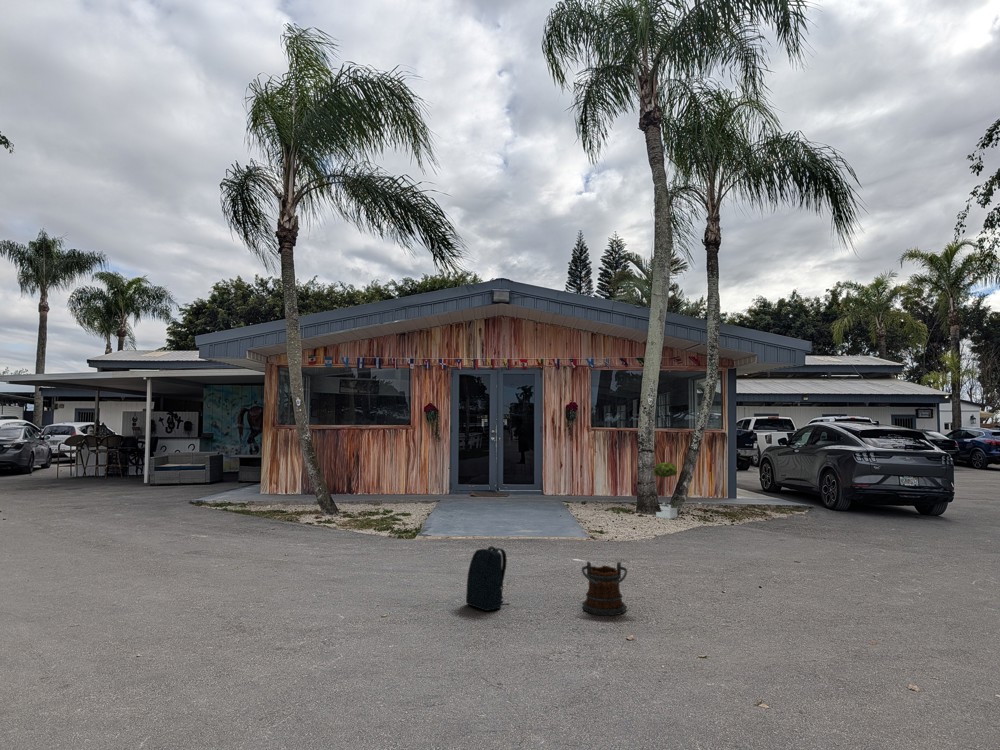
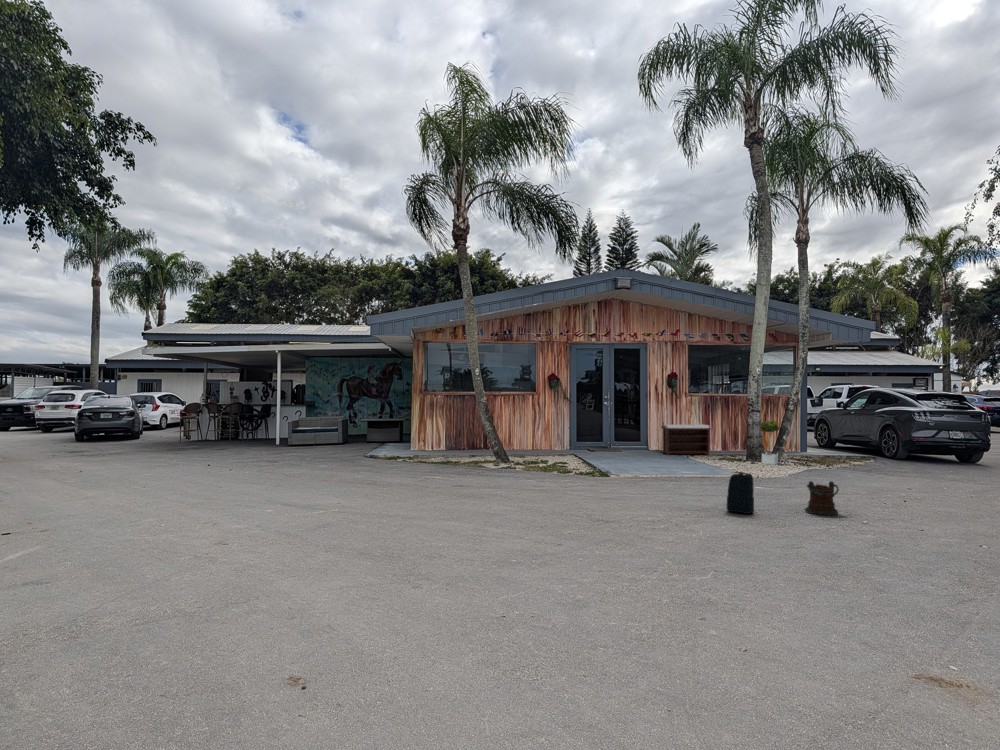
bench: none [558,465,615,503] -> present [662,424,710,455]

